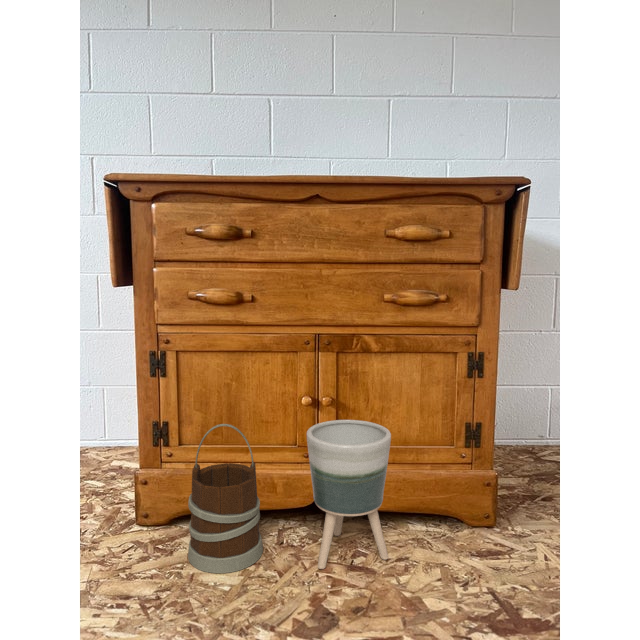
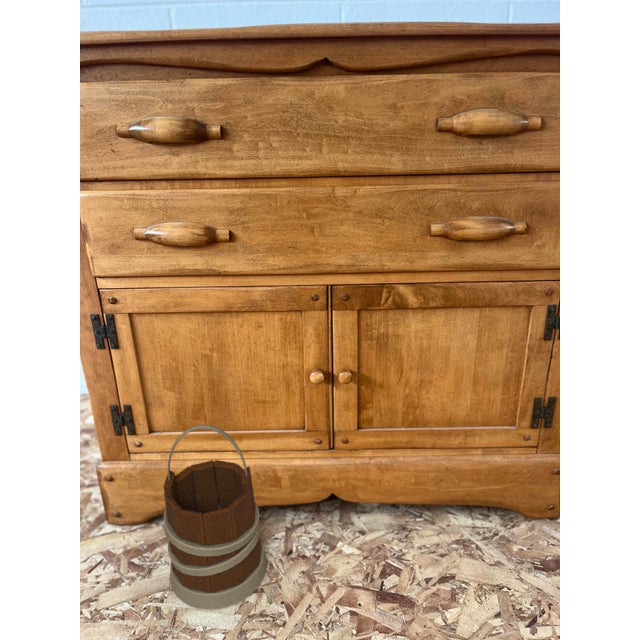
planter: present [307,420,391,569] -> none [319,403,438,600]

